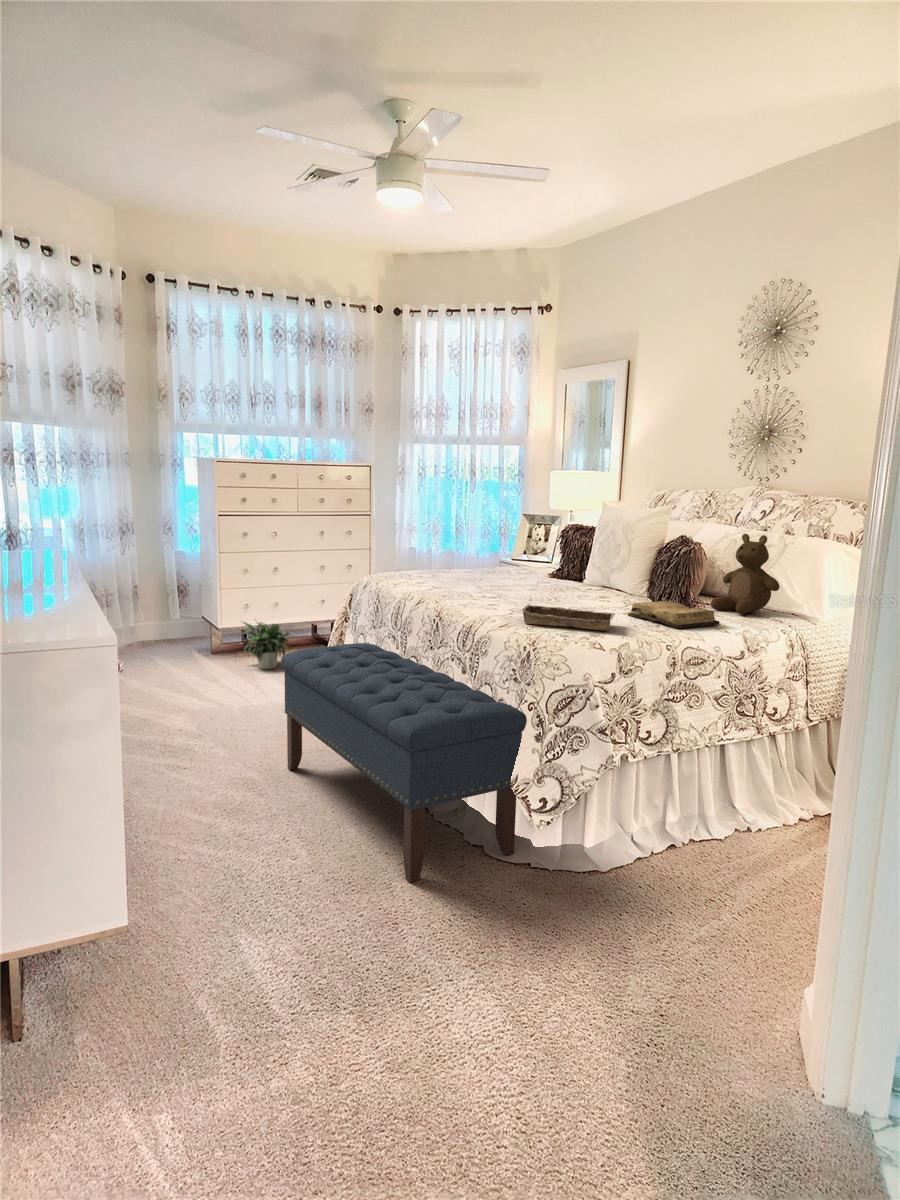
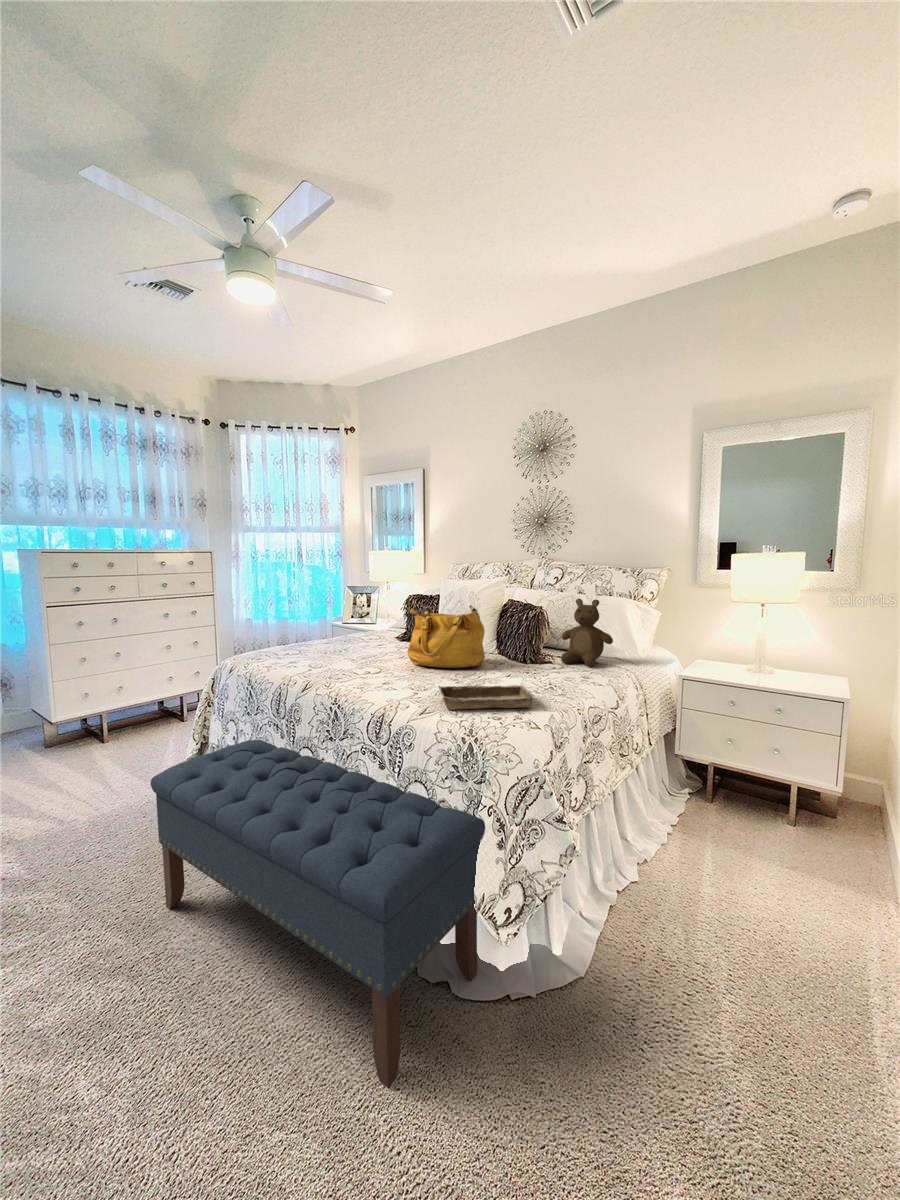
handbag: none [533,532,617,601] -> present [408,605,485,668]
diary: present [628,601,720,629] -> none [516,663,596,693]
potted plant: present [242,622,292,669] -> none [74,708,144,758]

